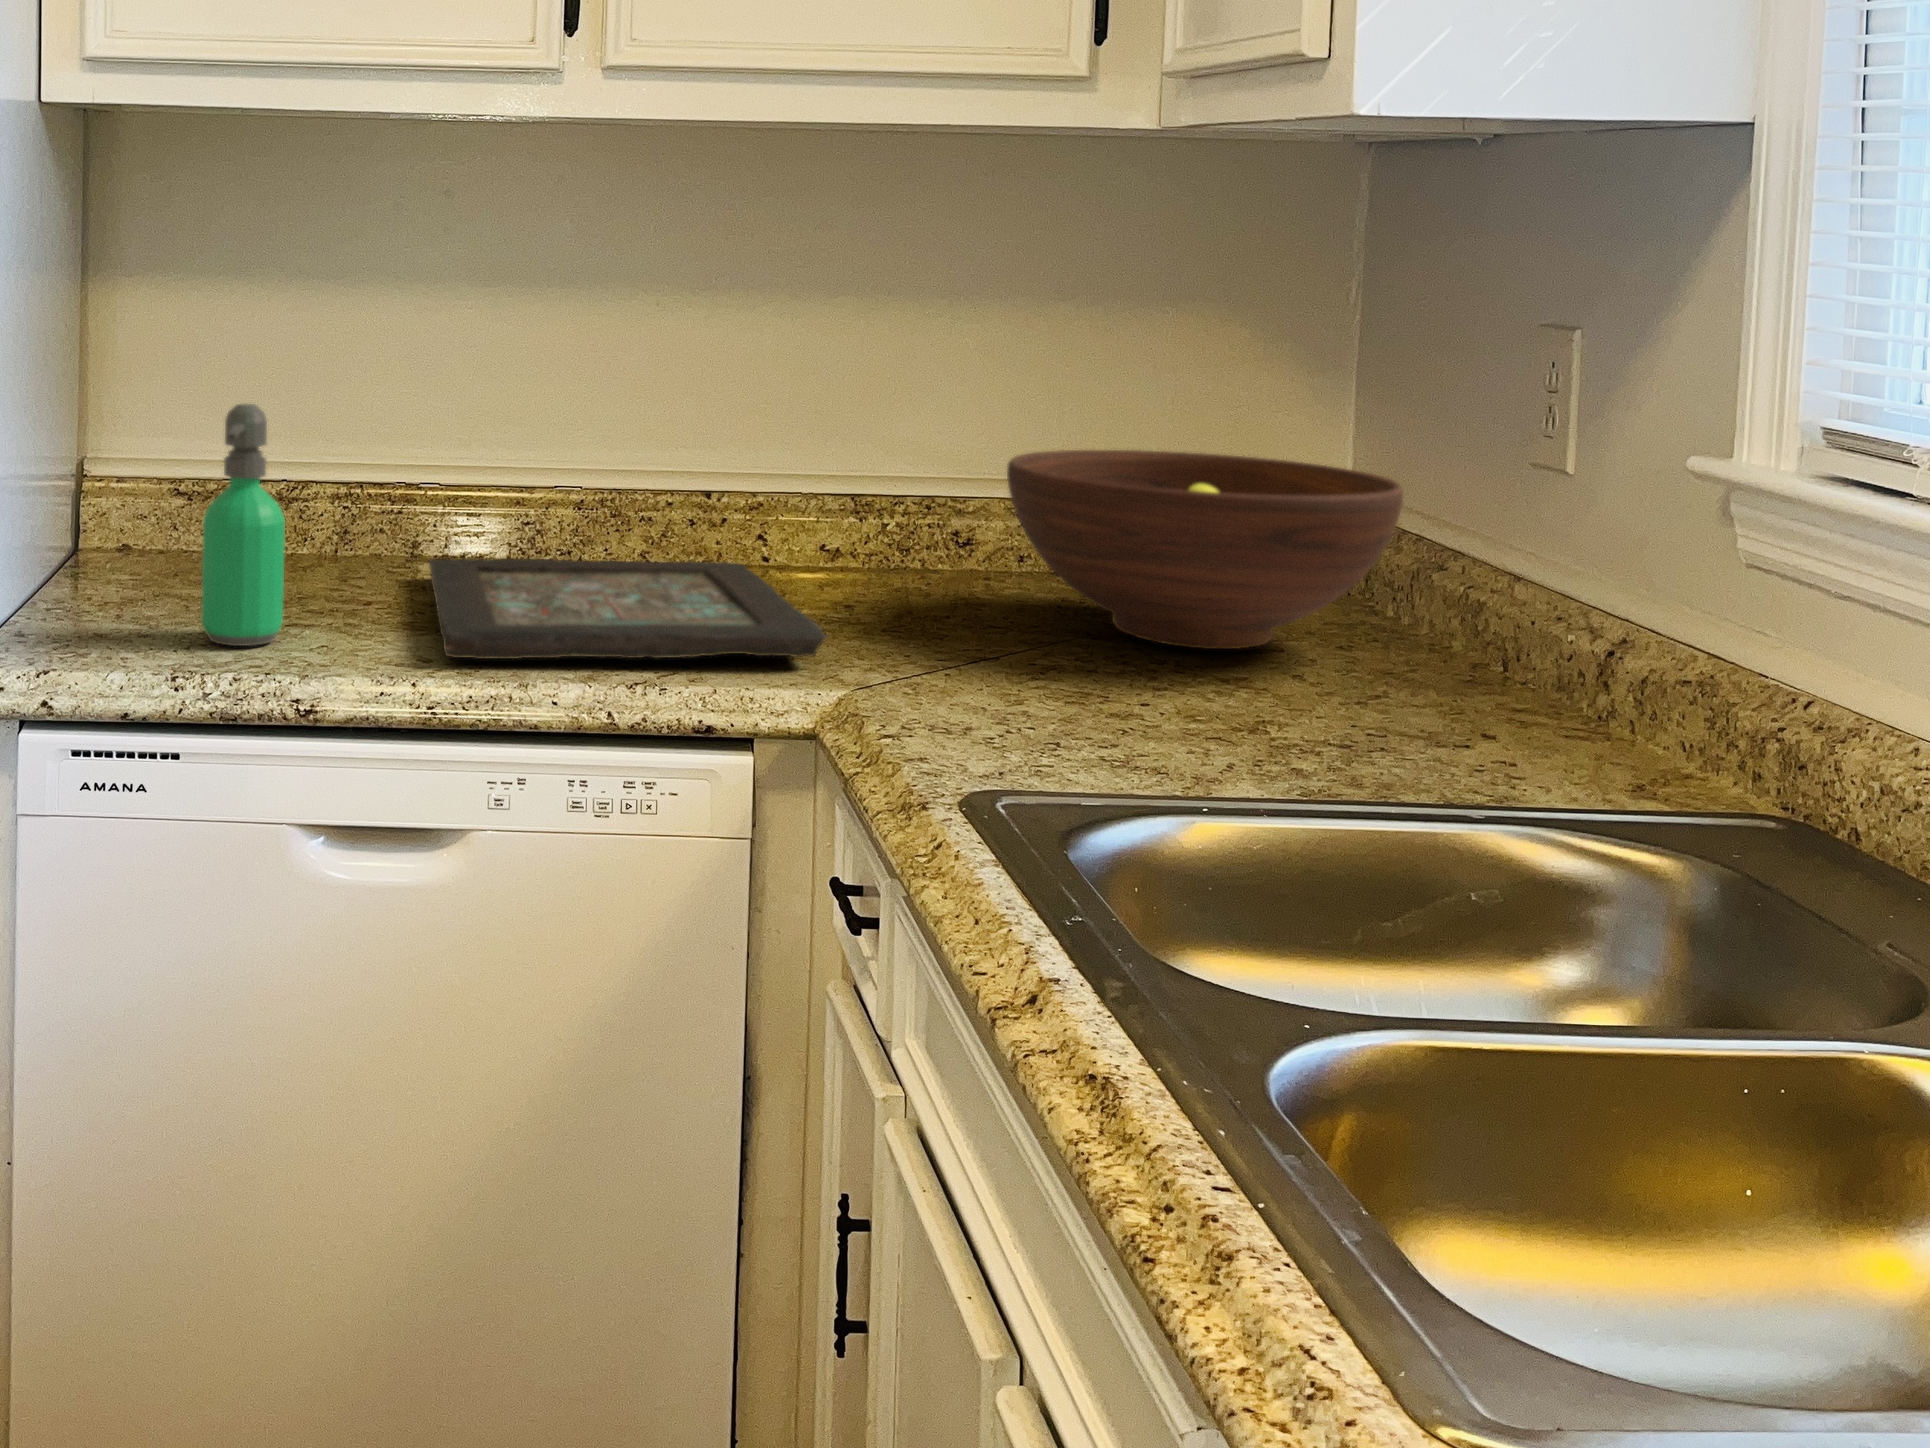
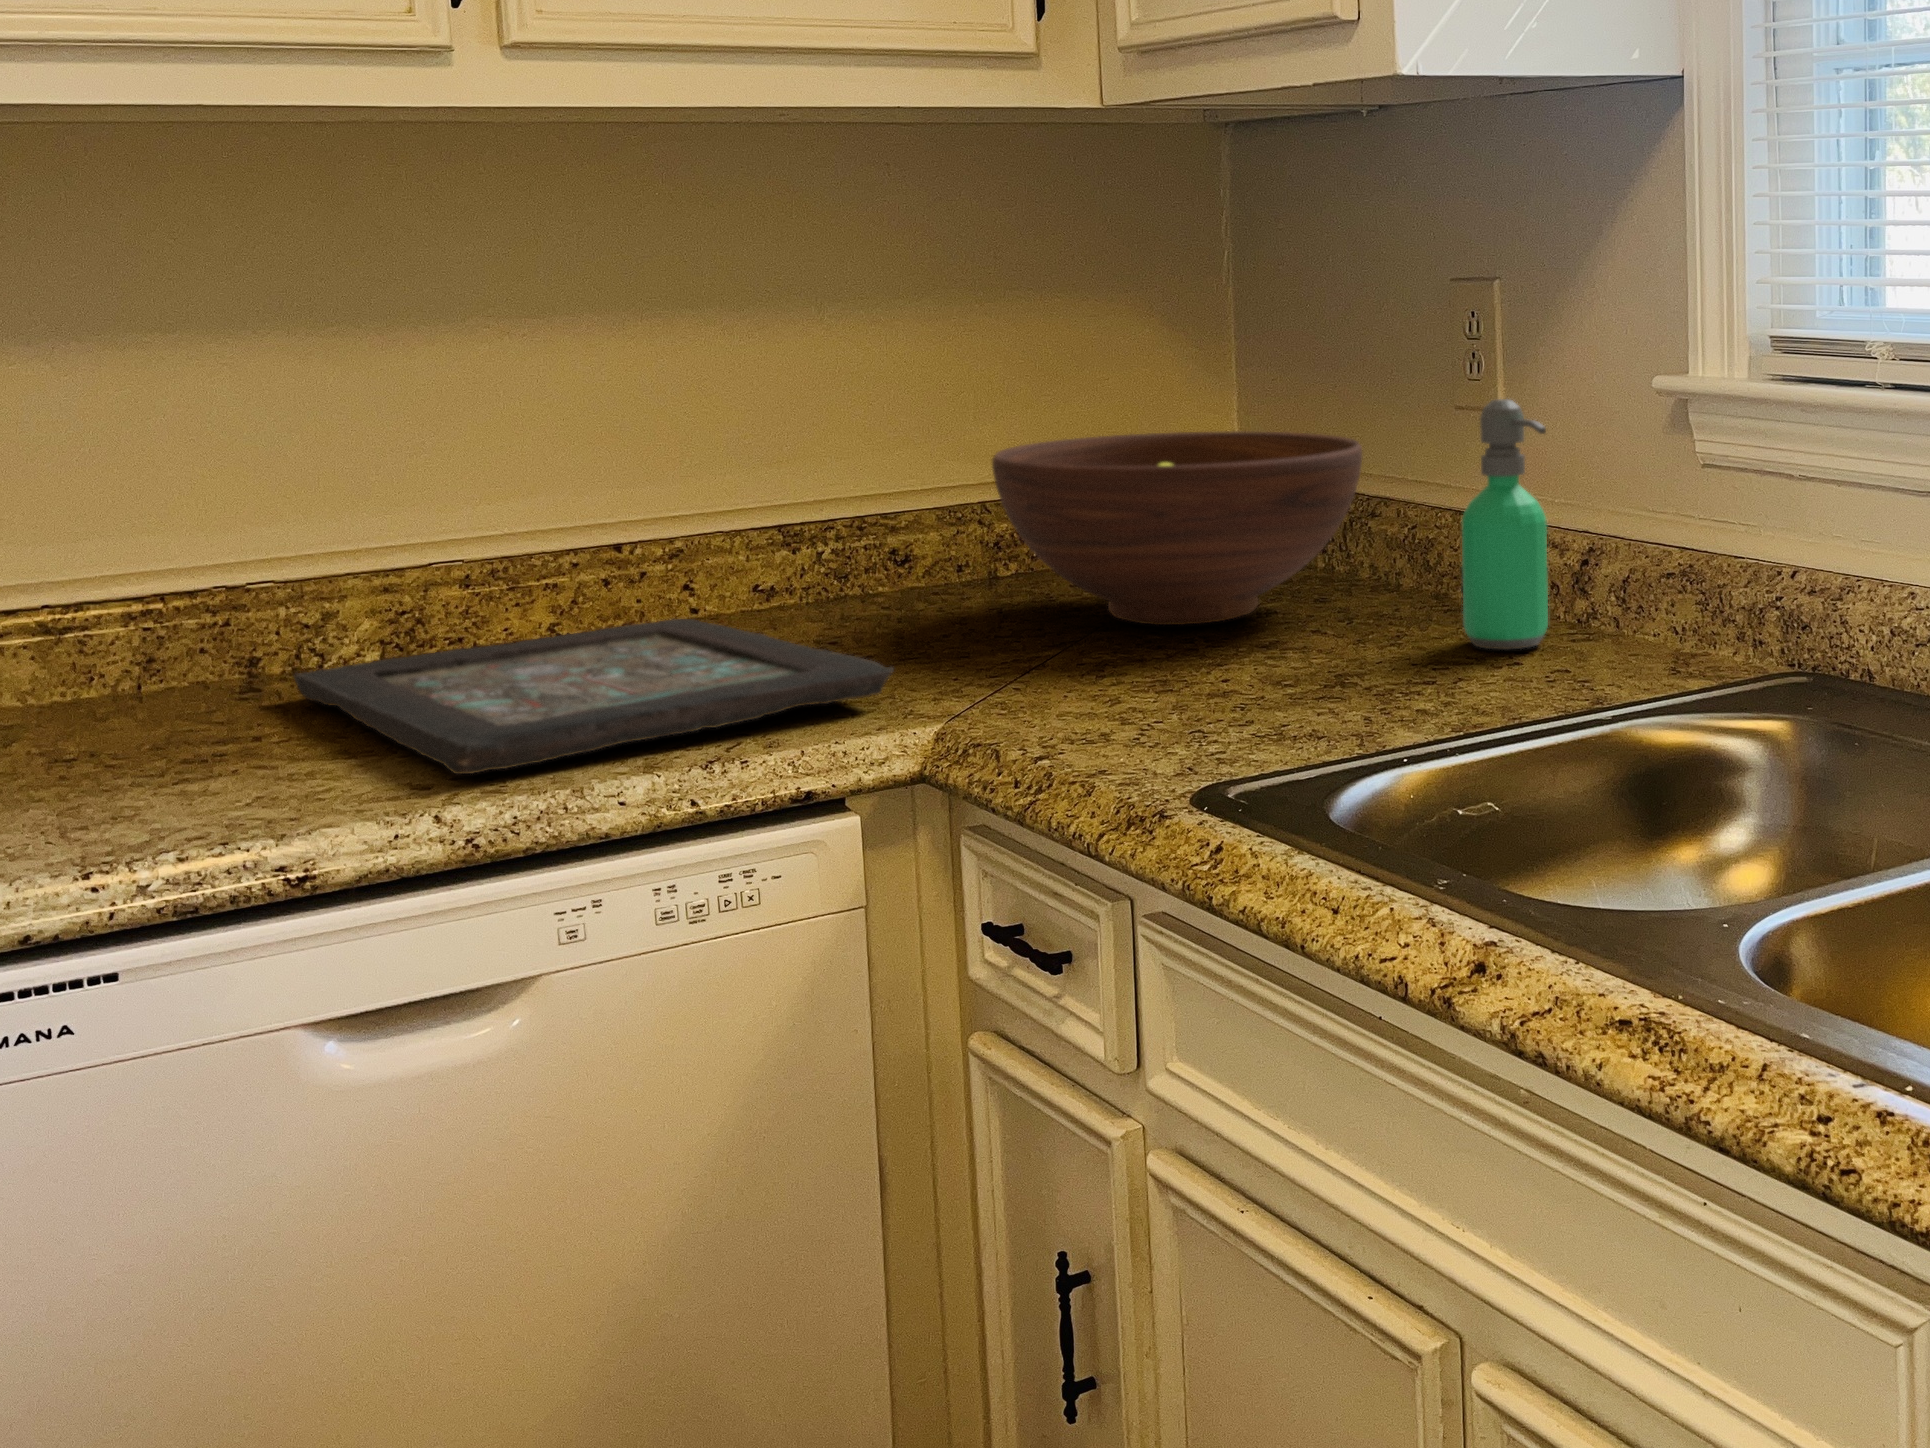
soap dispenser: present [201,404,285,646] -> present [1462,399,1548,650]

